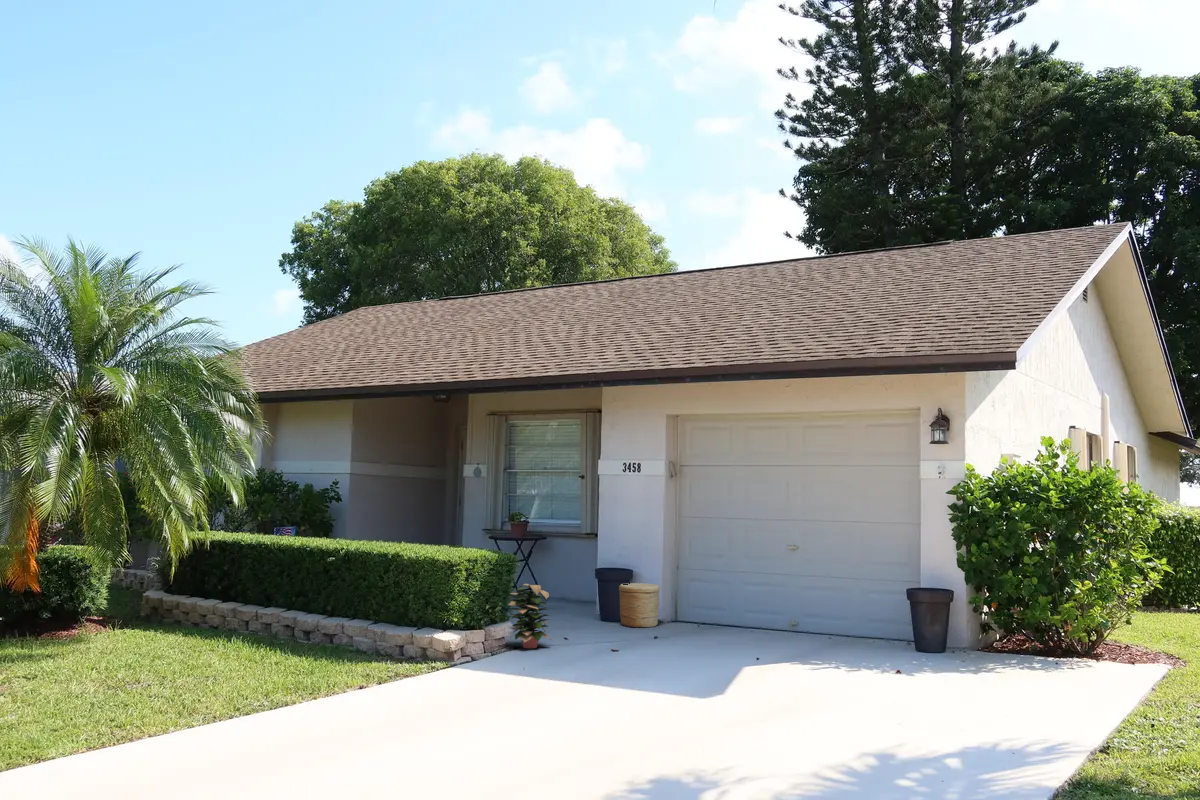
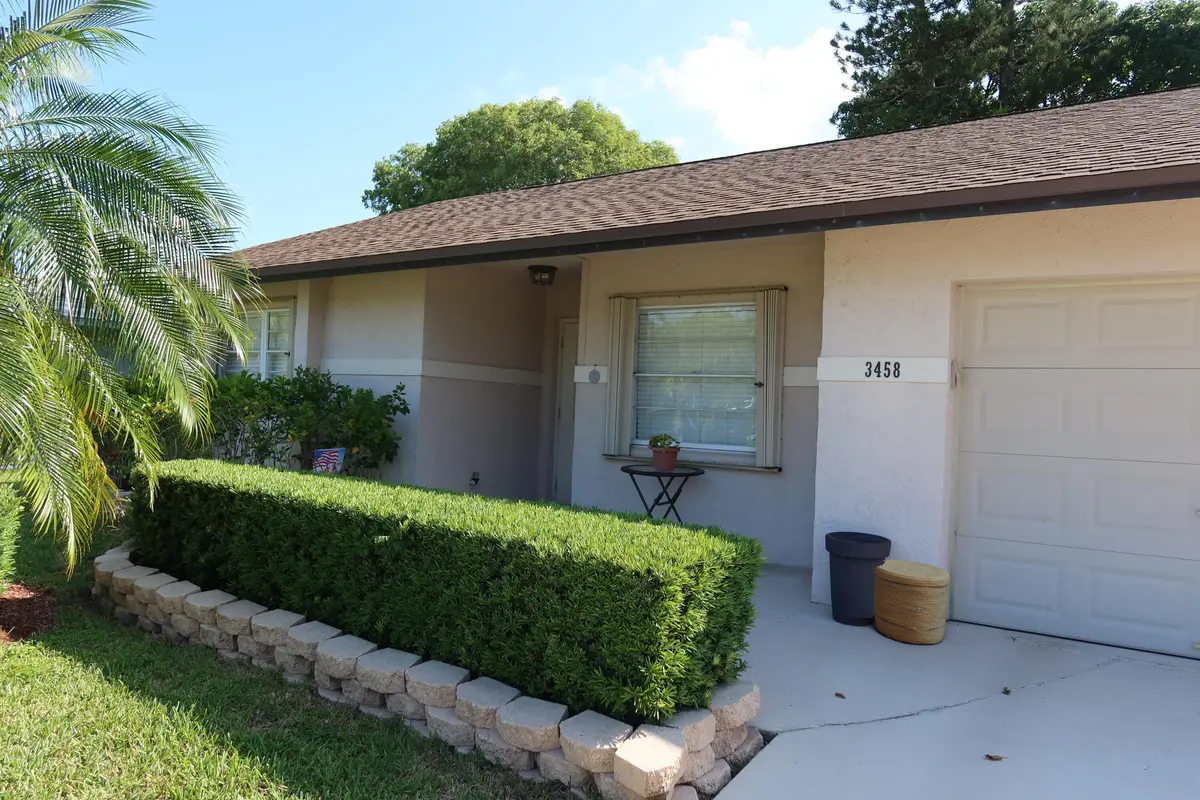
decorative plant: present [508,584,550,648] -> none [756,609,861,759]

